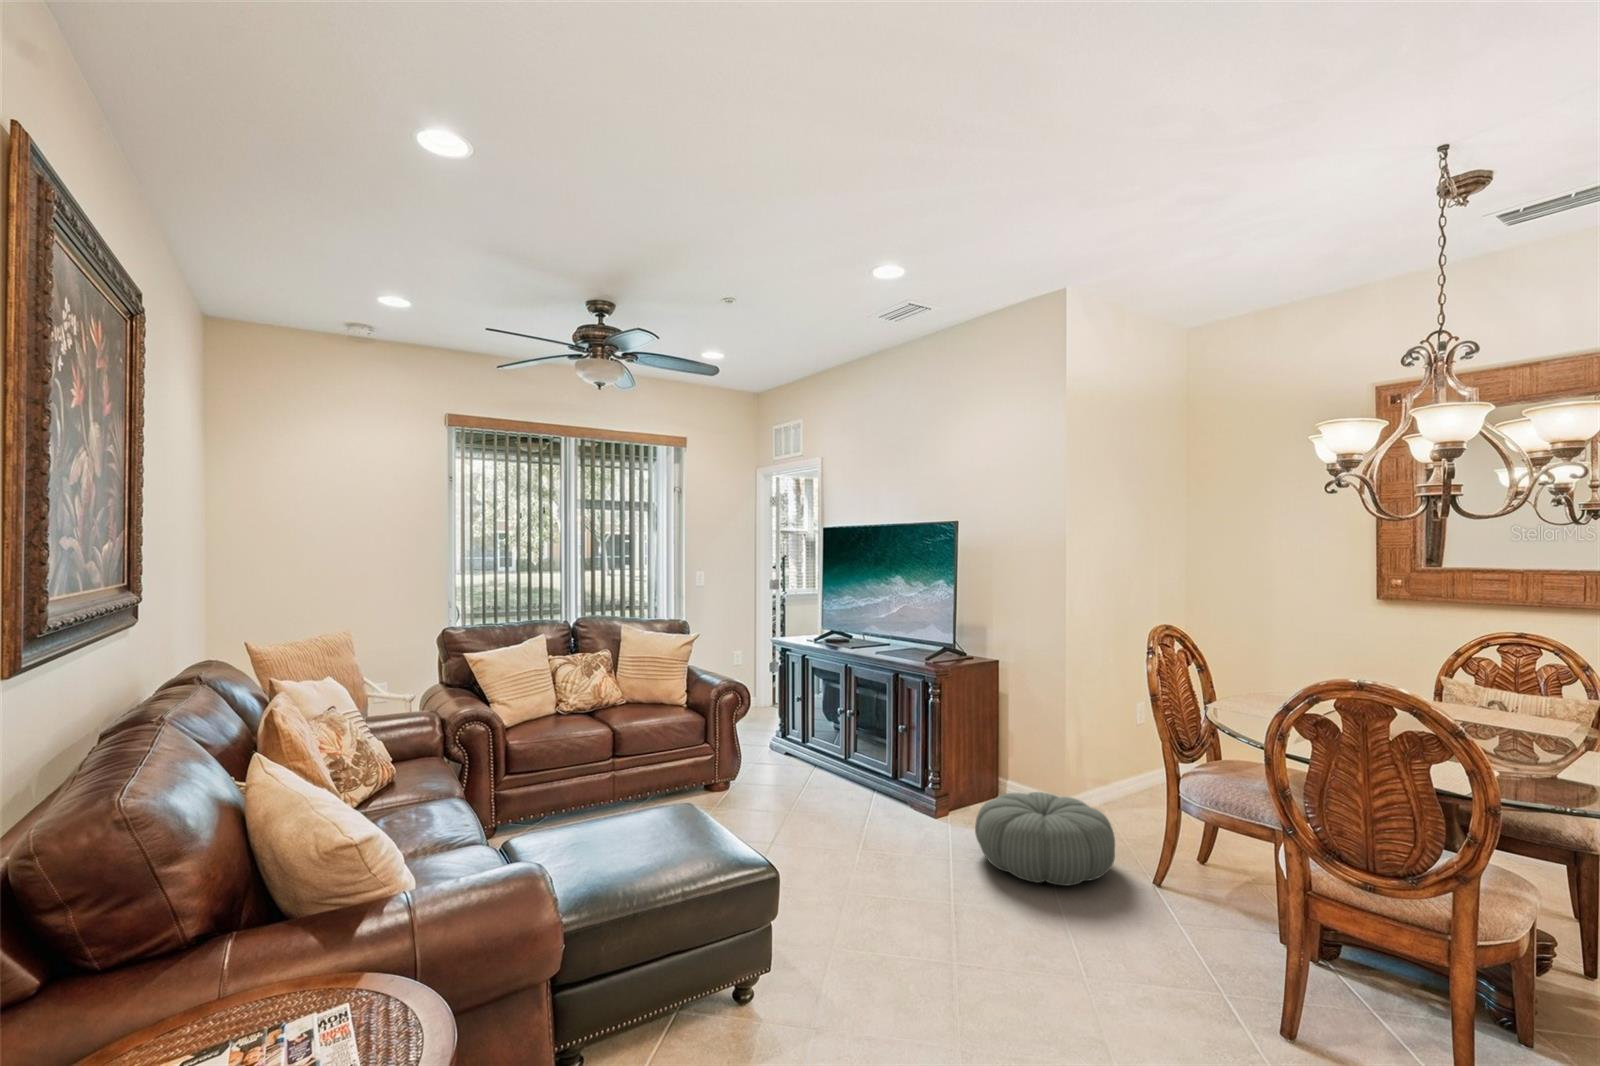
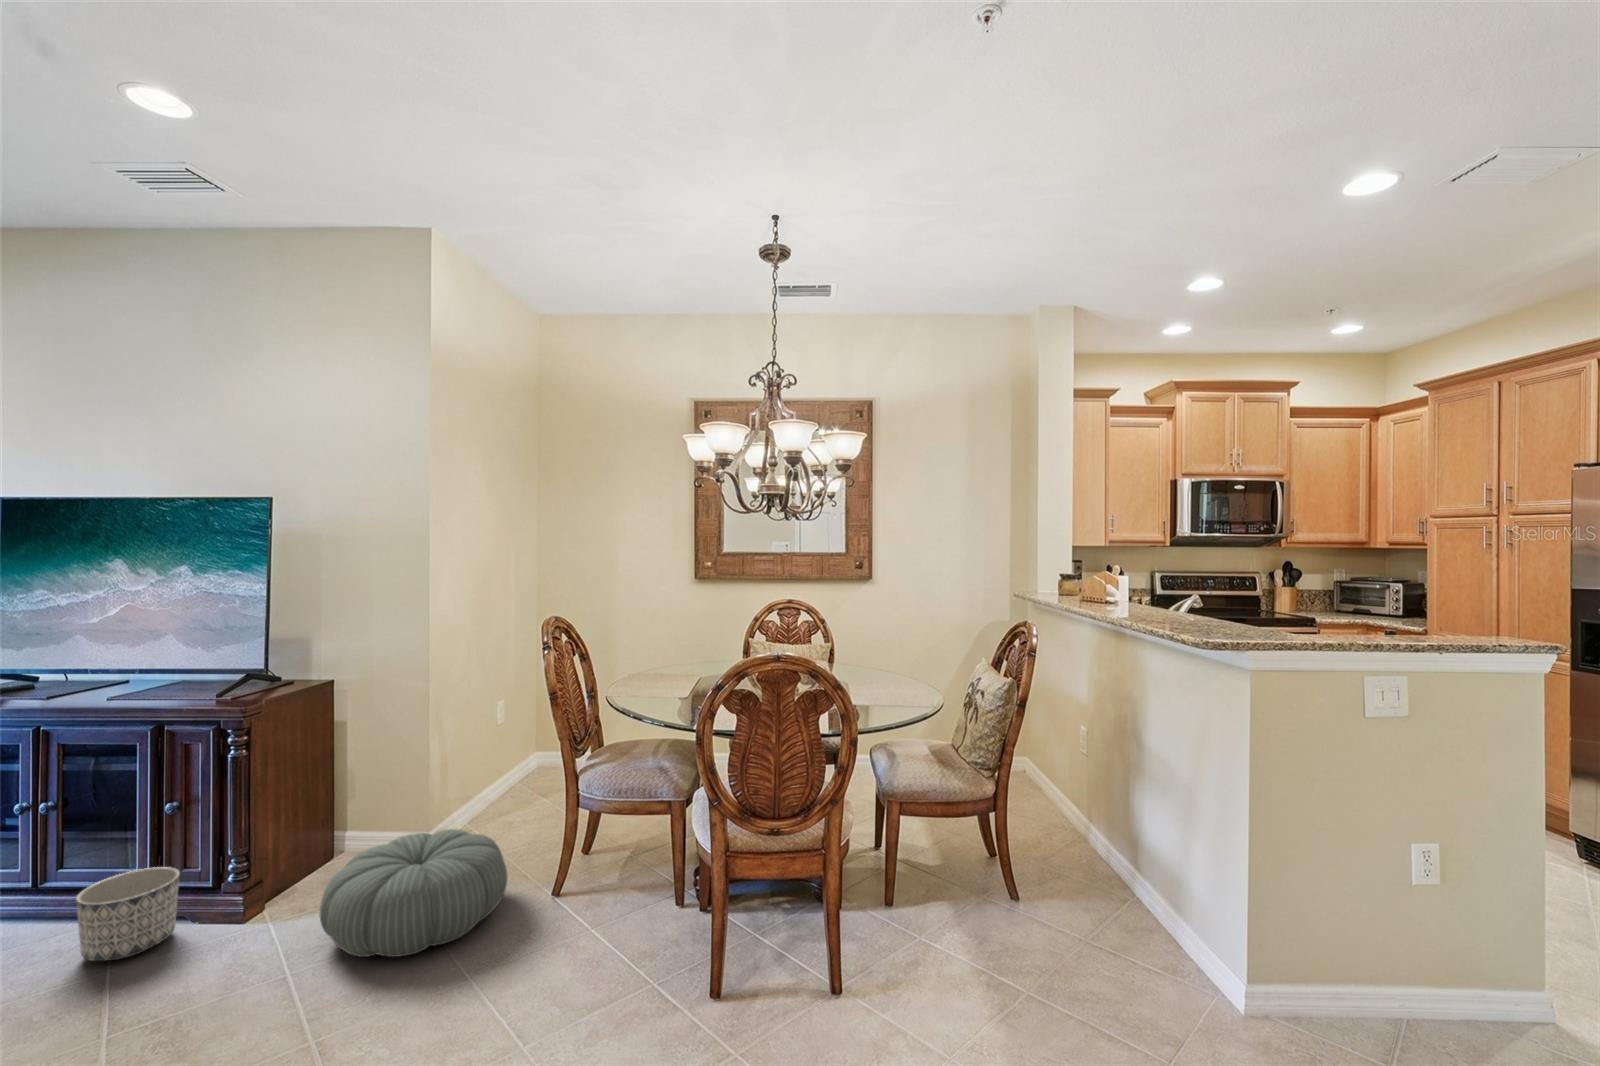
planter: none [856,763,904,816] -> present [76,867,180,961]

